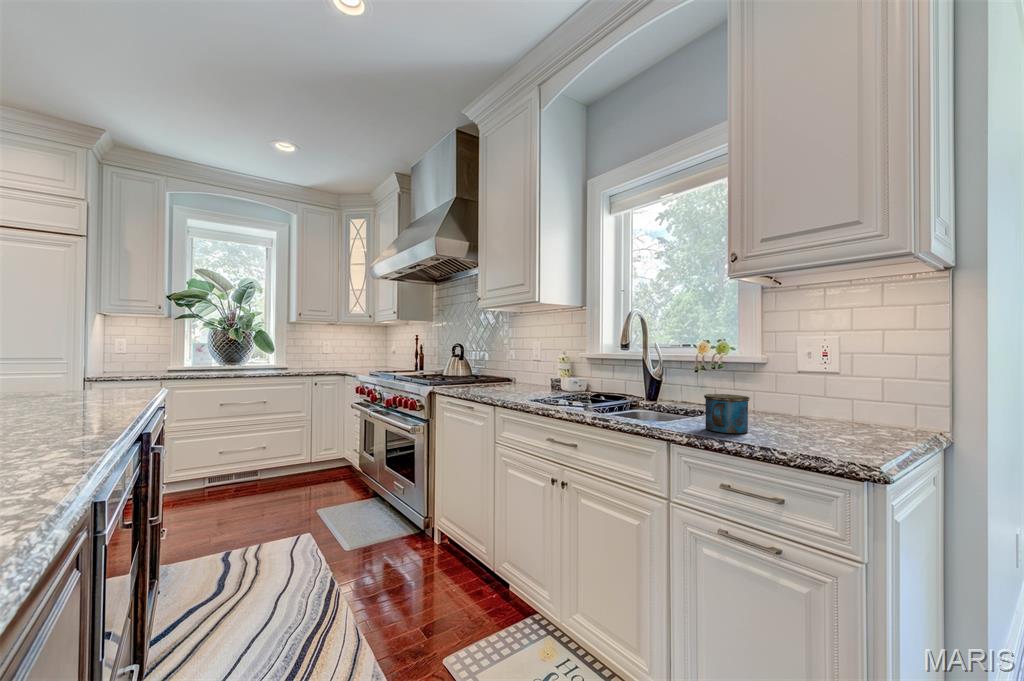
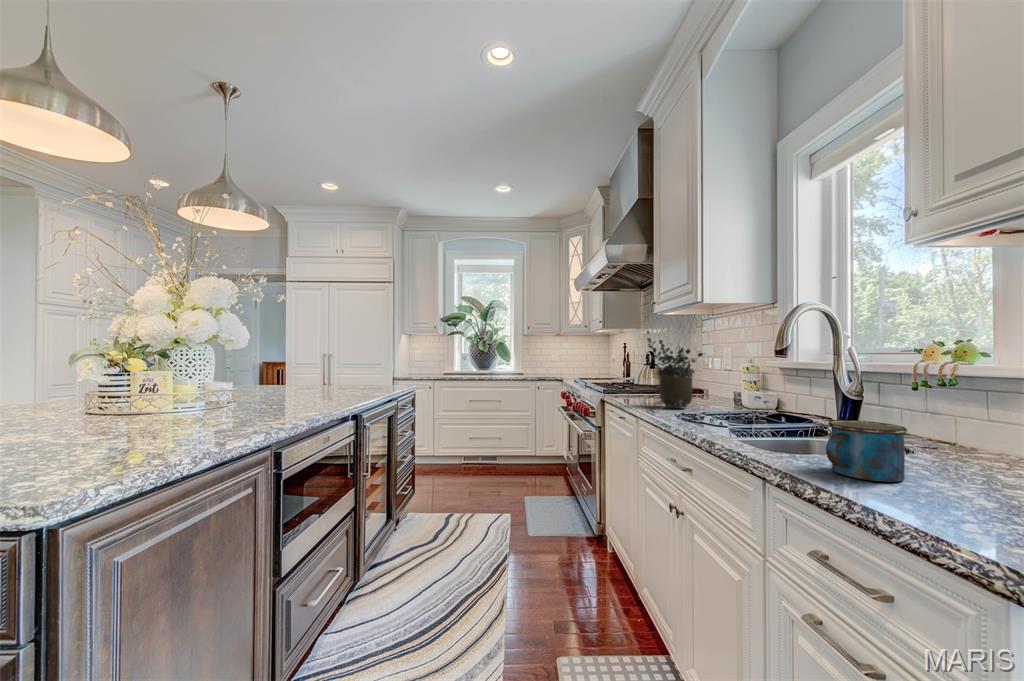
potted plant: none [495,324,545,395] -> present [646,331,703,407]

